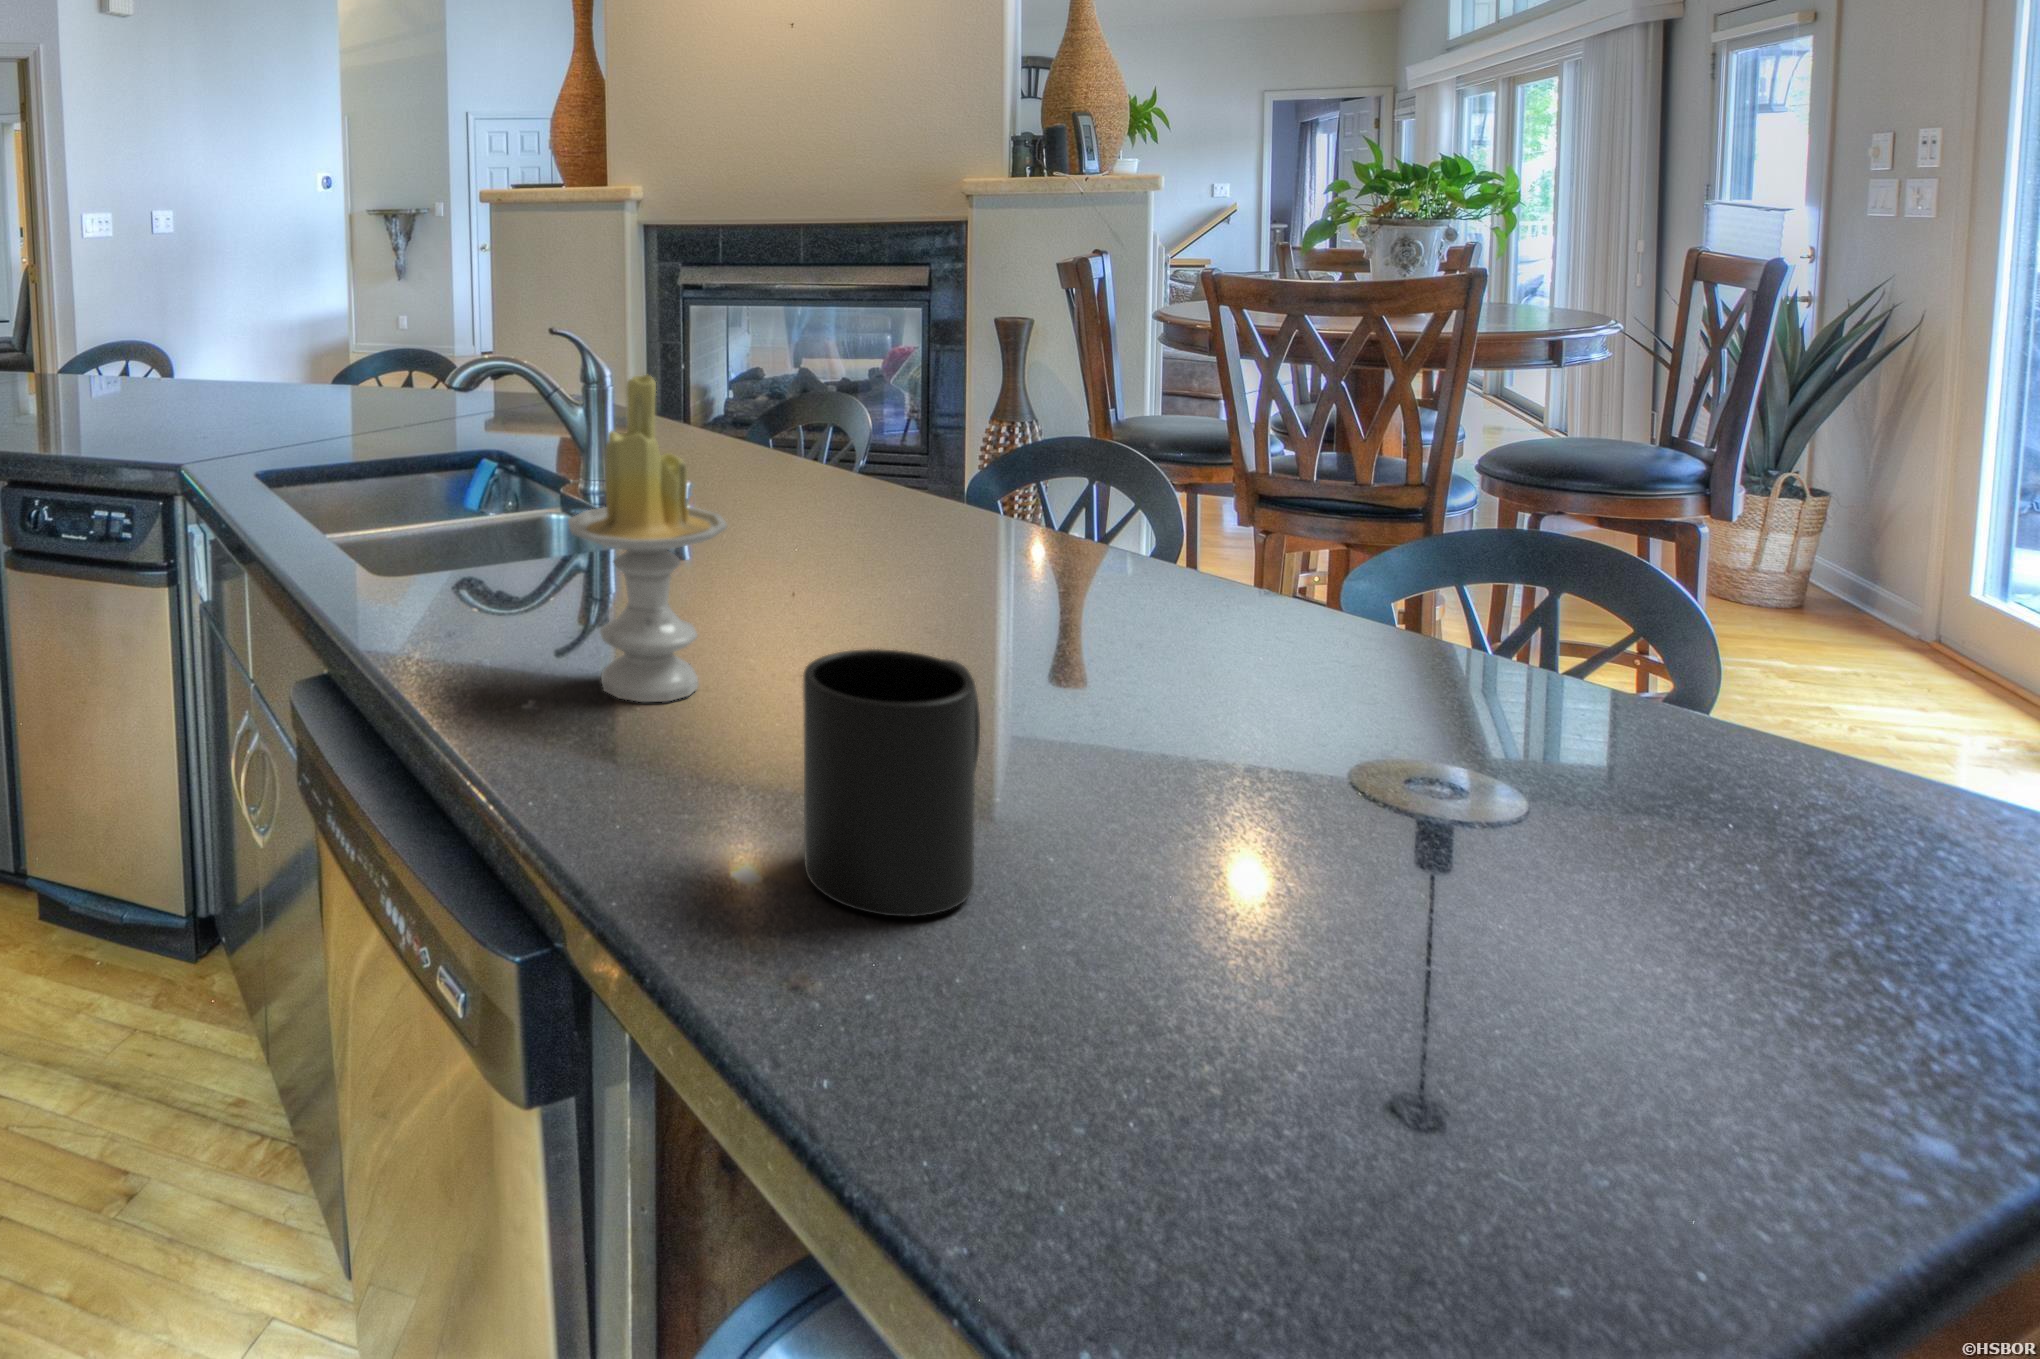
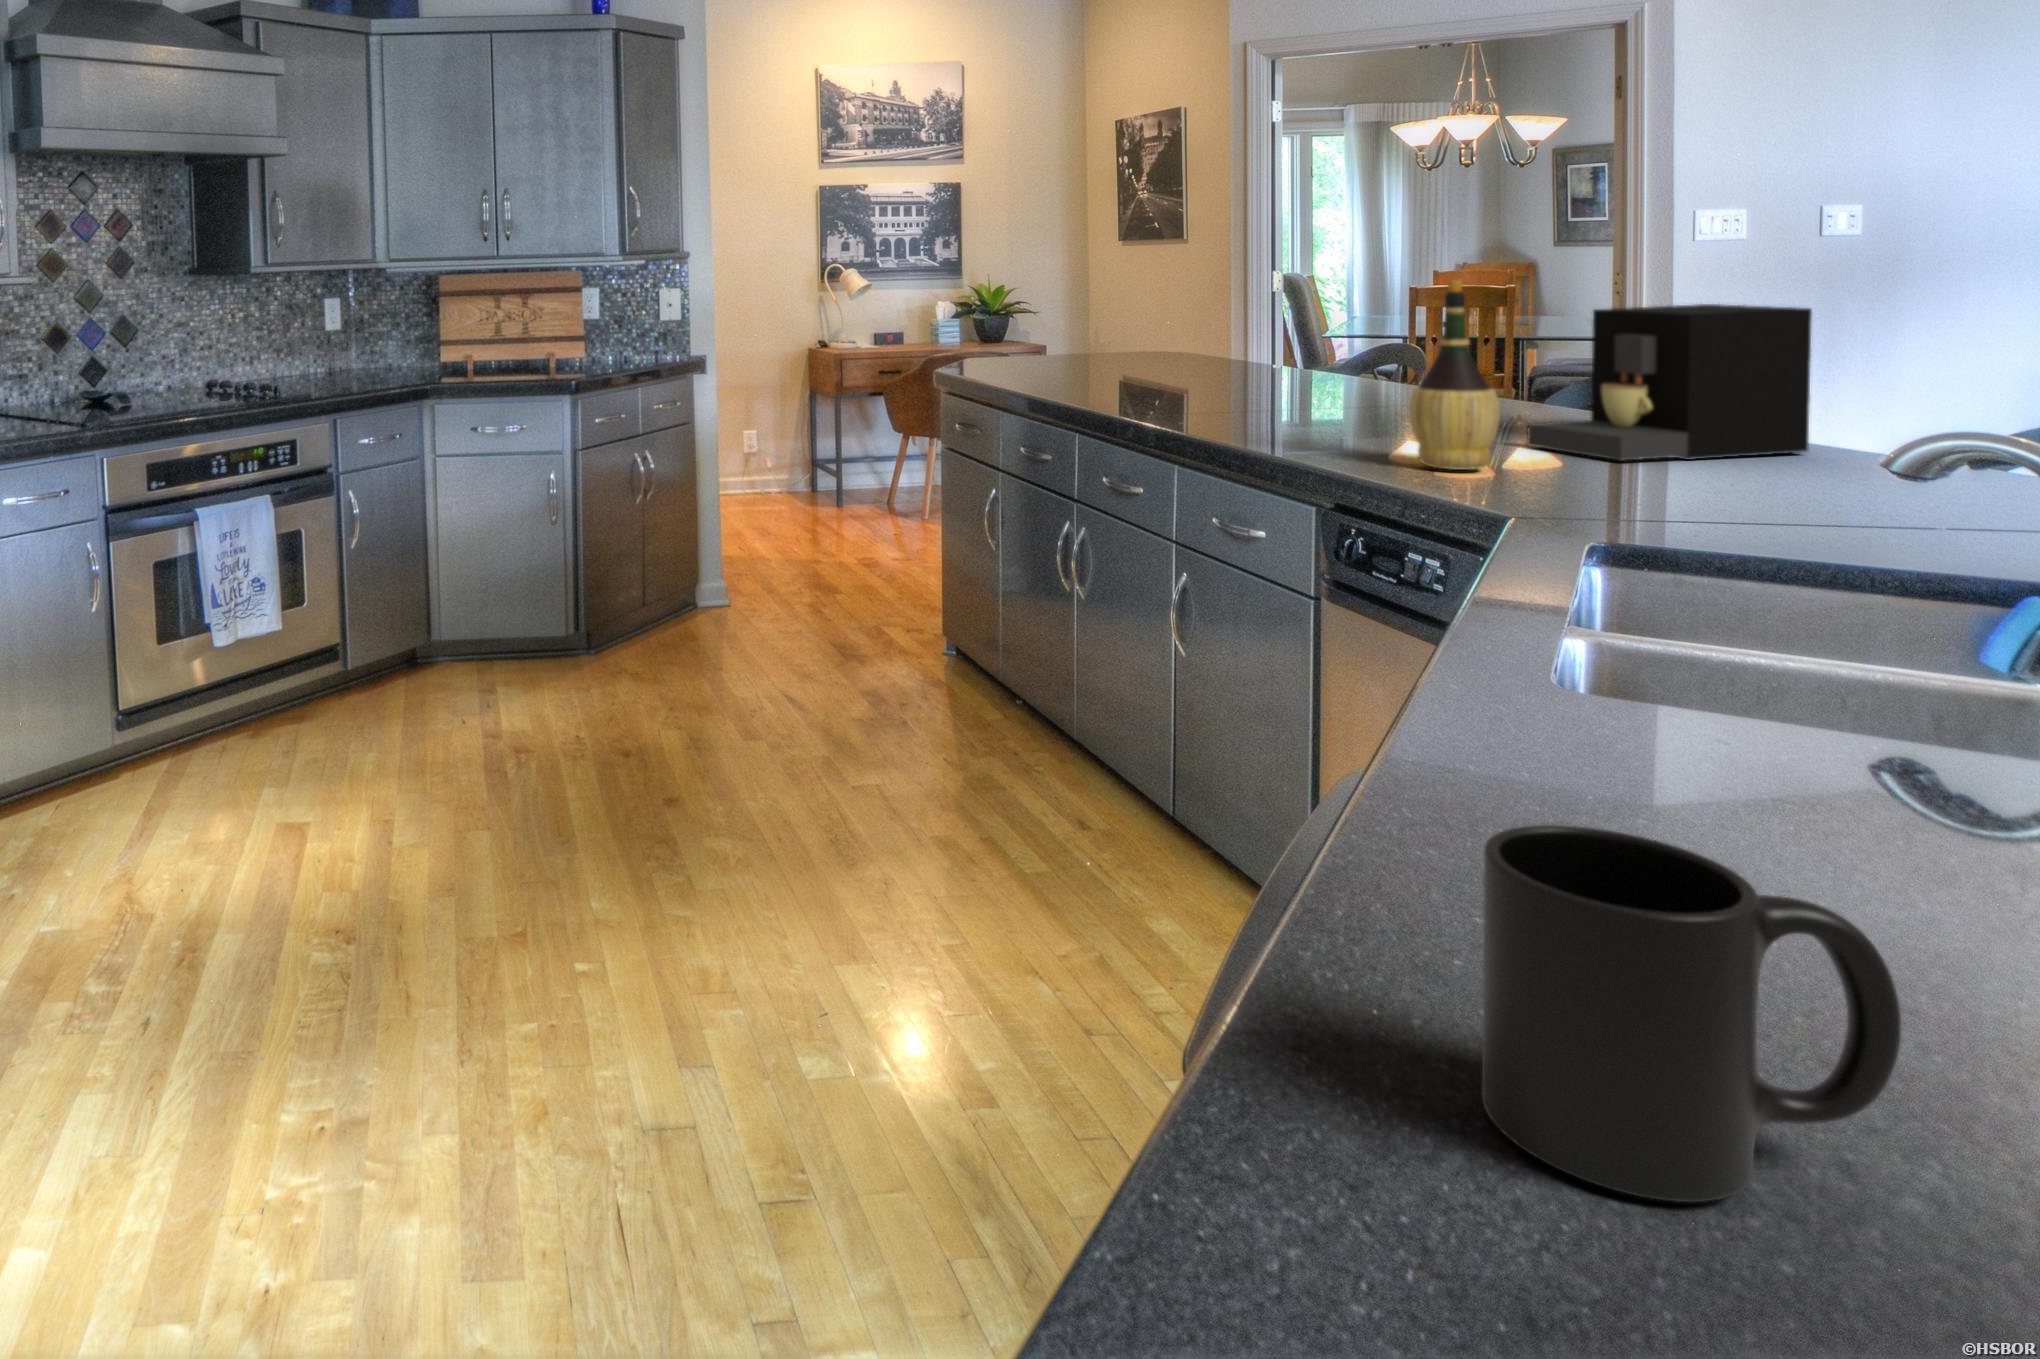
wine bottle: none [53,266,123,434] -> present [1409,280,1500,470]
coffee maker: none [113,282,278,409] -> present [1527,304,1812,460]
candle: present [568,375,727,702] -> none [1566,459,1842,902]

